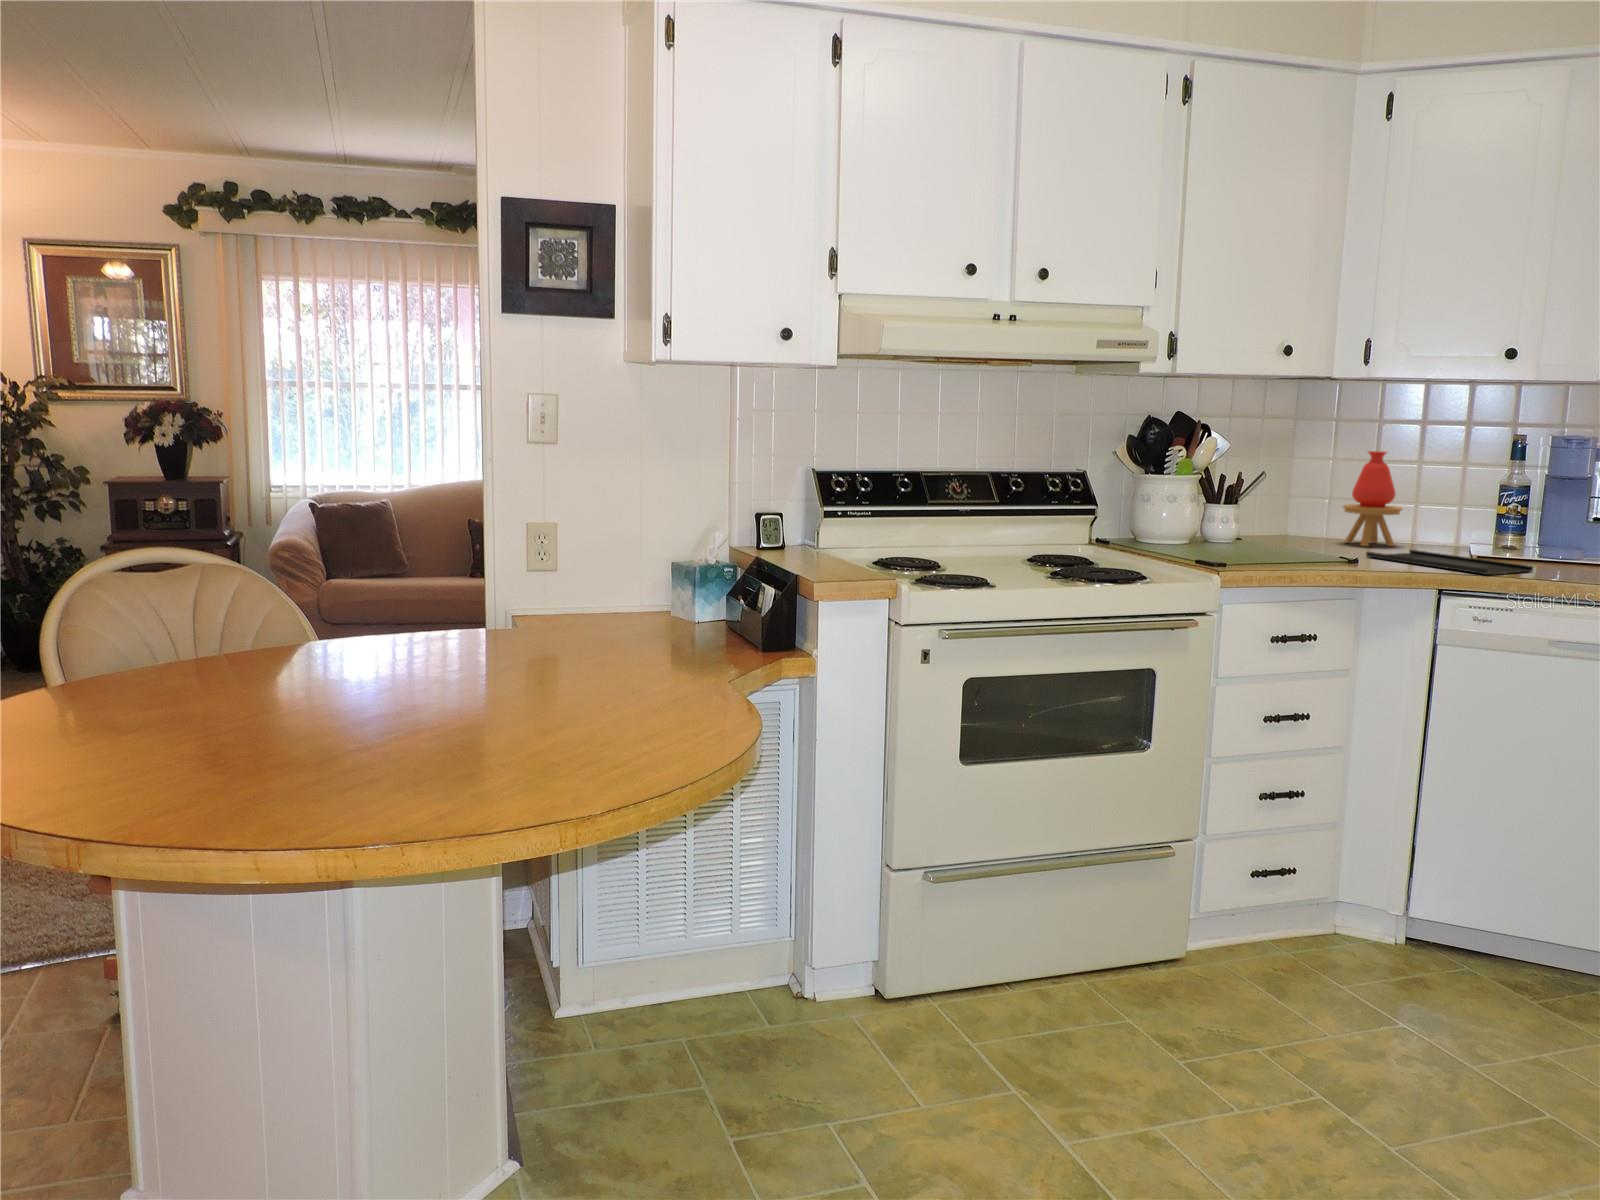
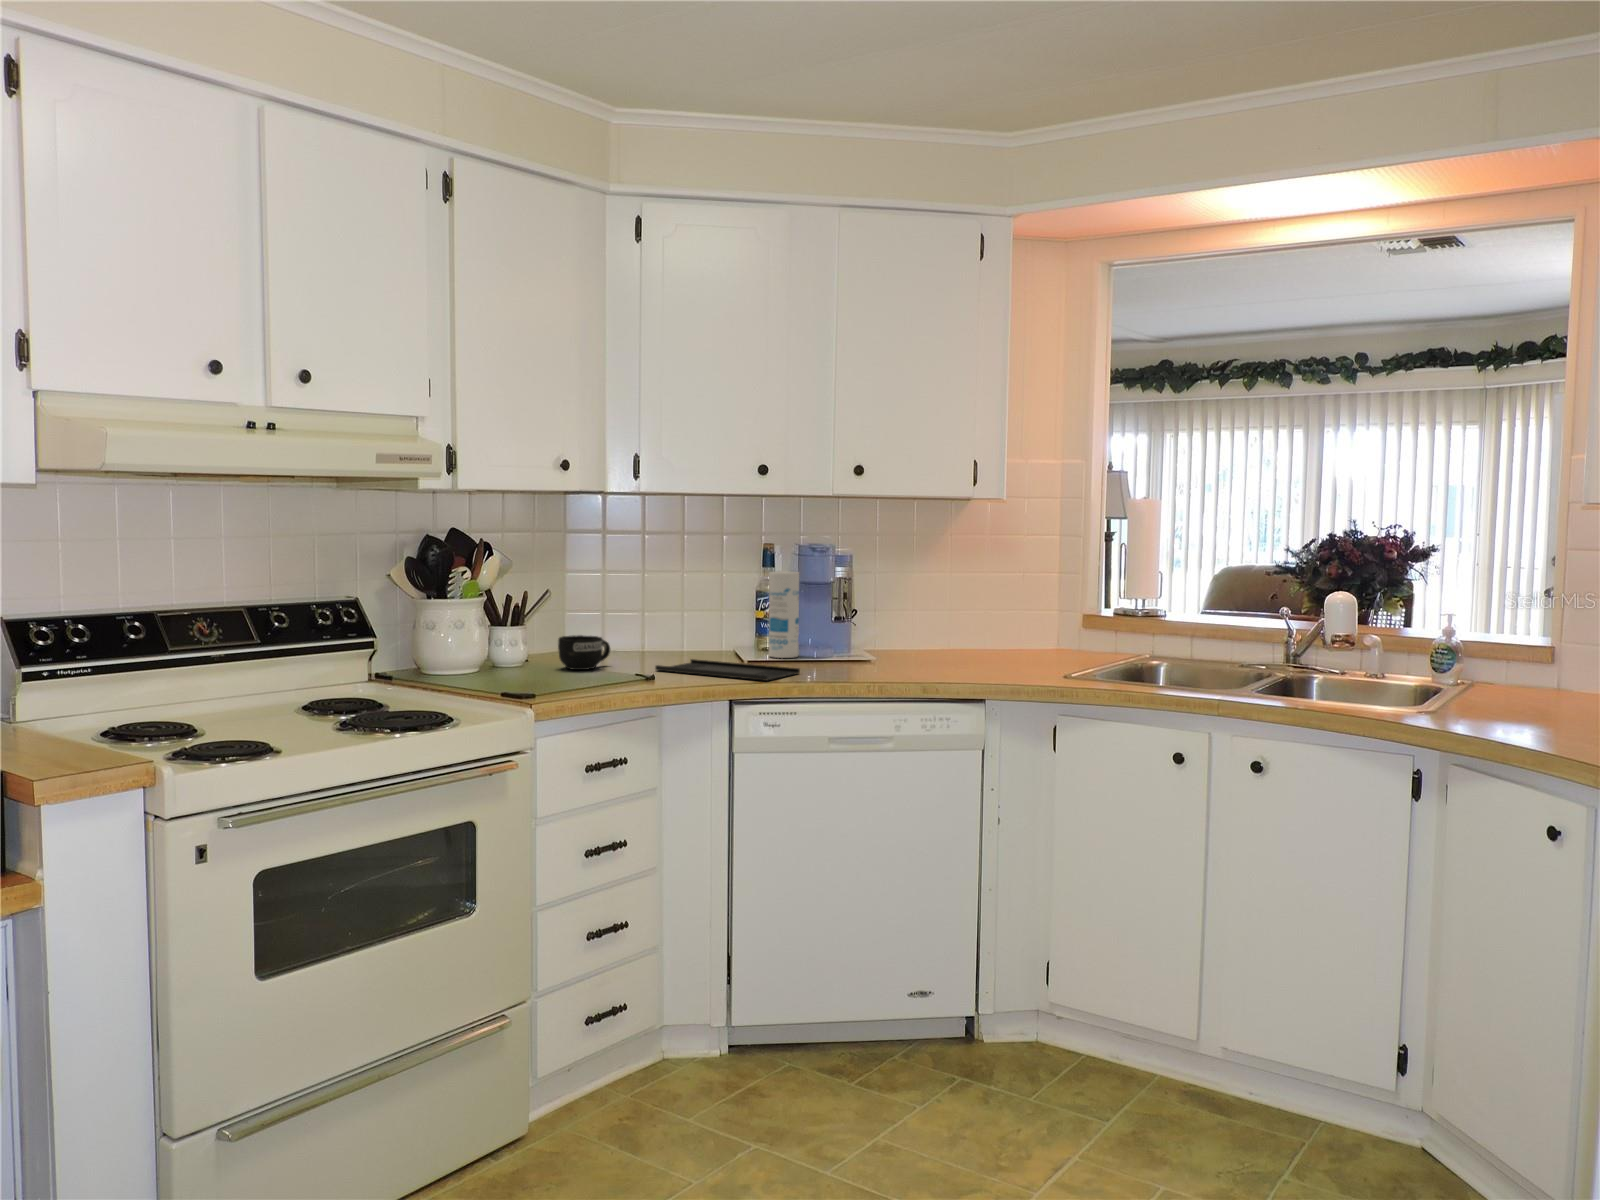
vase: present [1343,451,1402,546] -> none [622,563,676,658]
canister: none [1507,464,1555,557] -> present [769,571,799,658]
mug: none [1268,517,1323,551] -> present [558,635,610,670]

